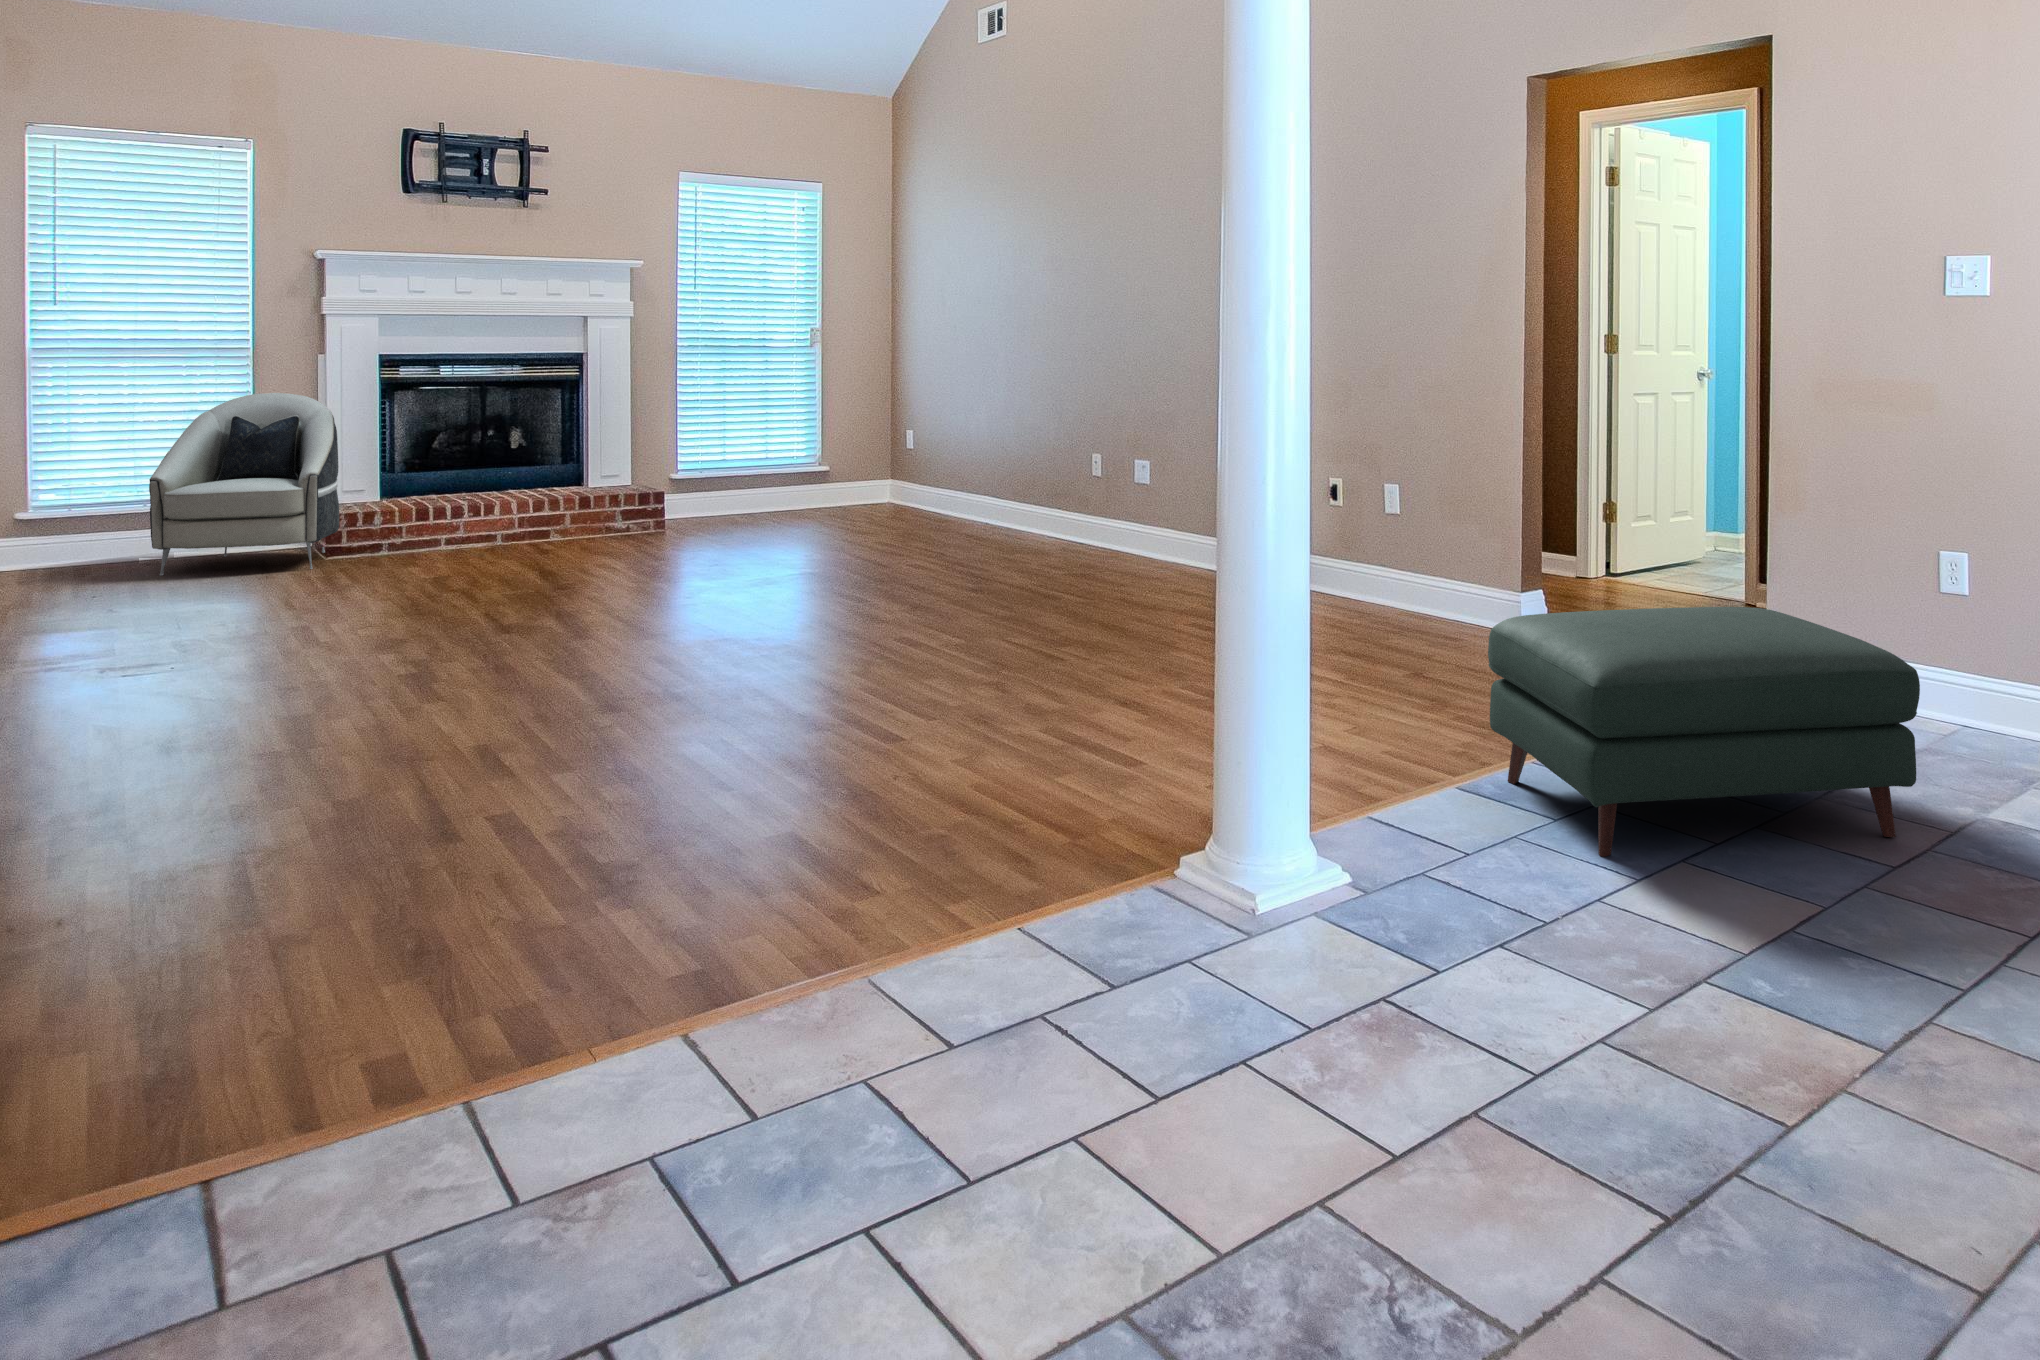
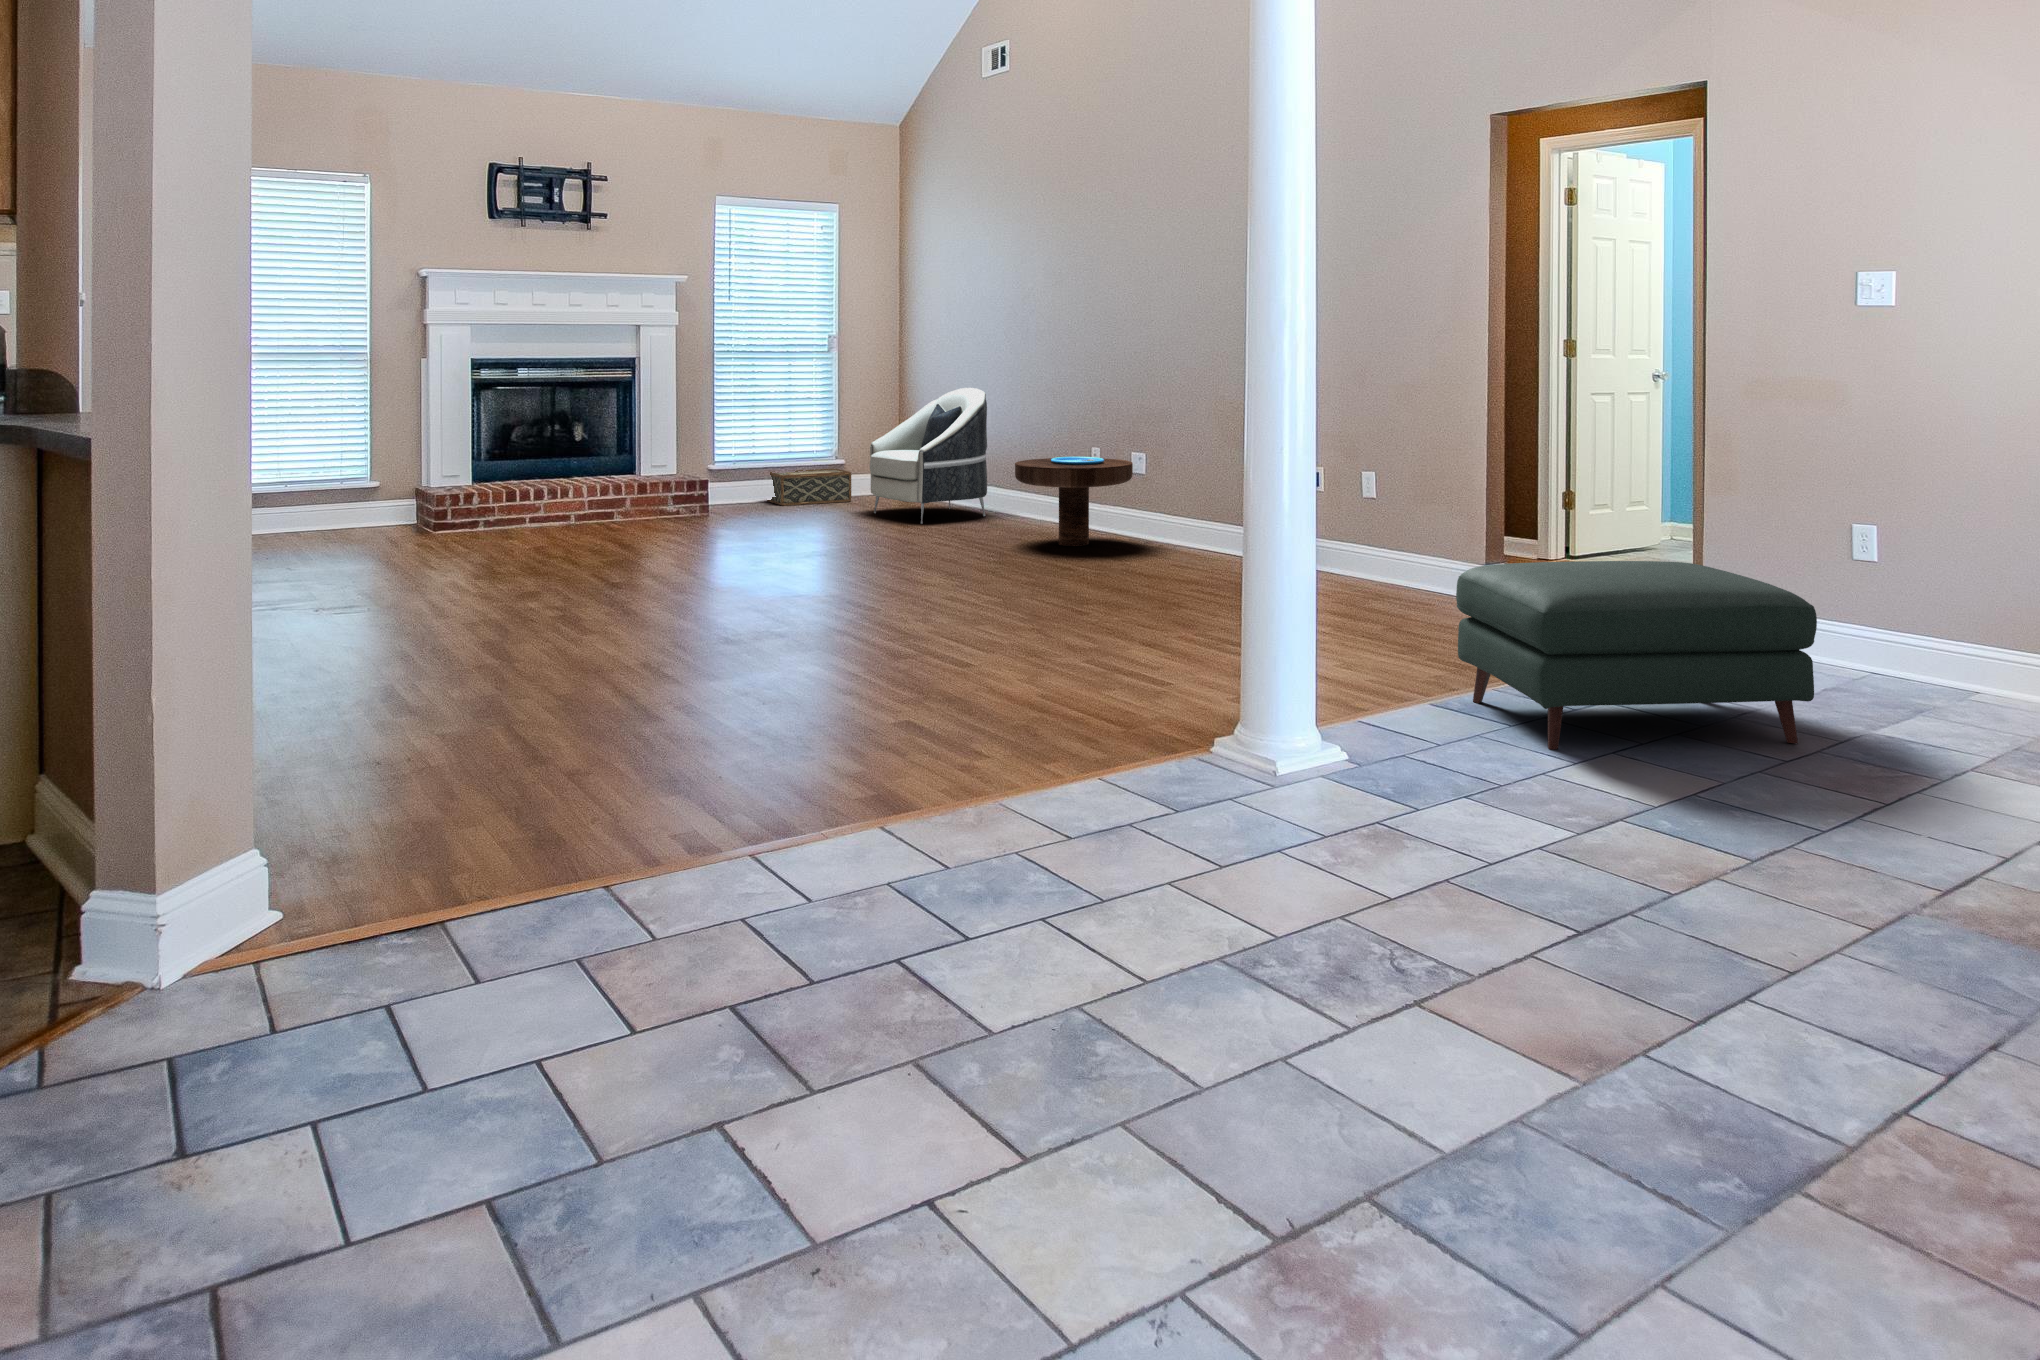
armchair: present [149,393,339,576] -> present [870,388,987,524]
side table: none [1005,467,1138,567] -> present [1015,457,1133,546]
woven basket: none [740,476,837,519] -> present [767,469,851,506]

